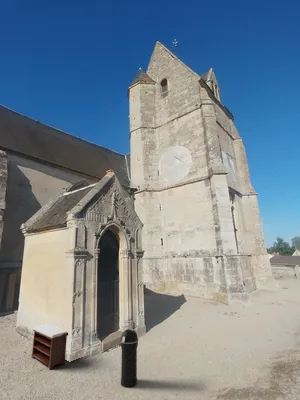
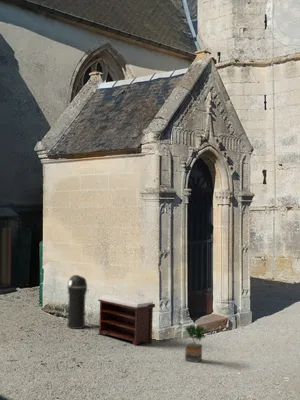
trash can: present [121,330,138,387] -> present [67,275,87,329]
potted tree: none [77,354,96,390] -> present [185,325,206,362]

